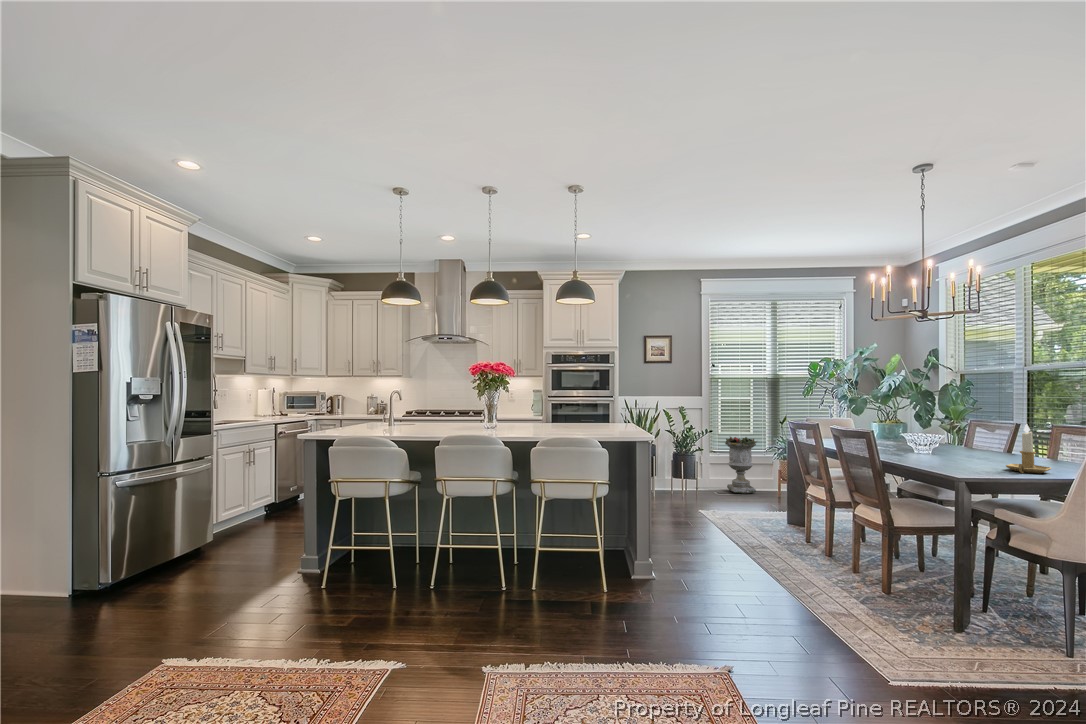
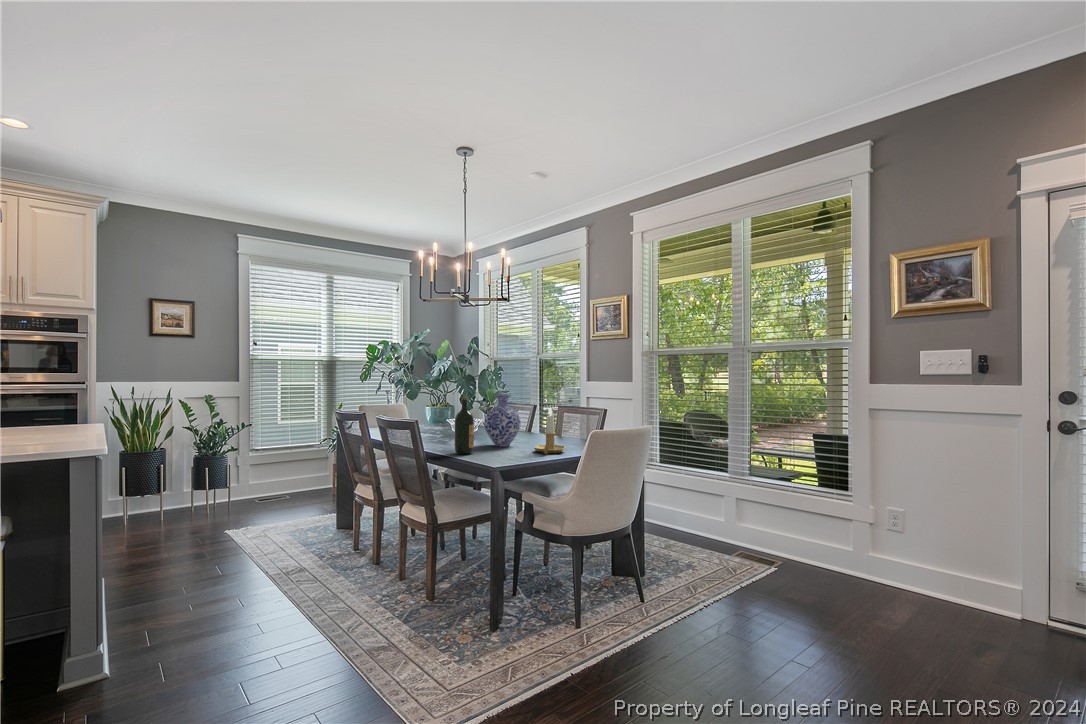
vase: none [942,410,989,462] -> present [484,394,521,447]
wine bottle: none [907,411,930,465] -> present [454,397,474,454]
planter: present [725,437,757,494] -> none [267,430,309,497]

